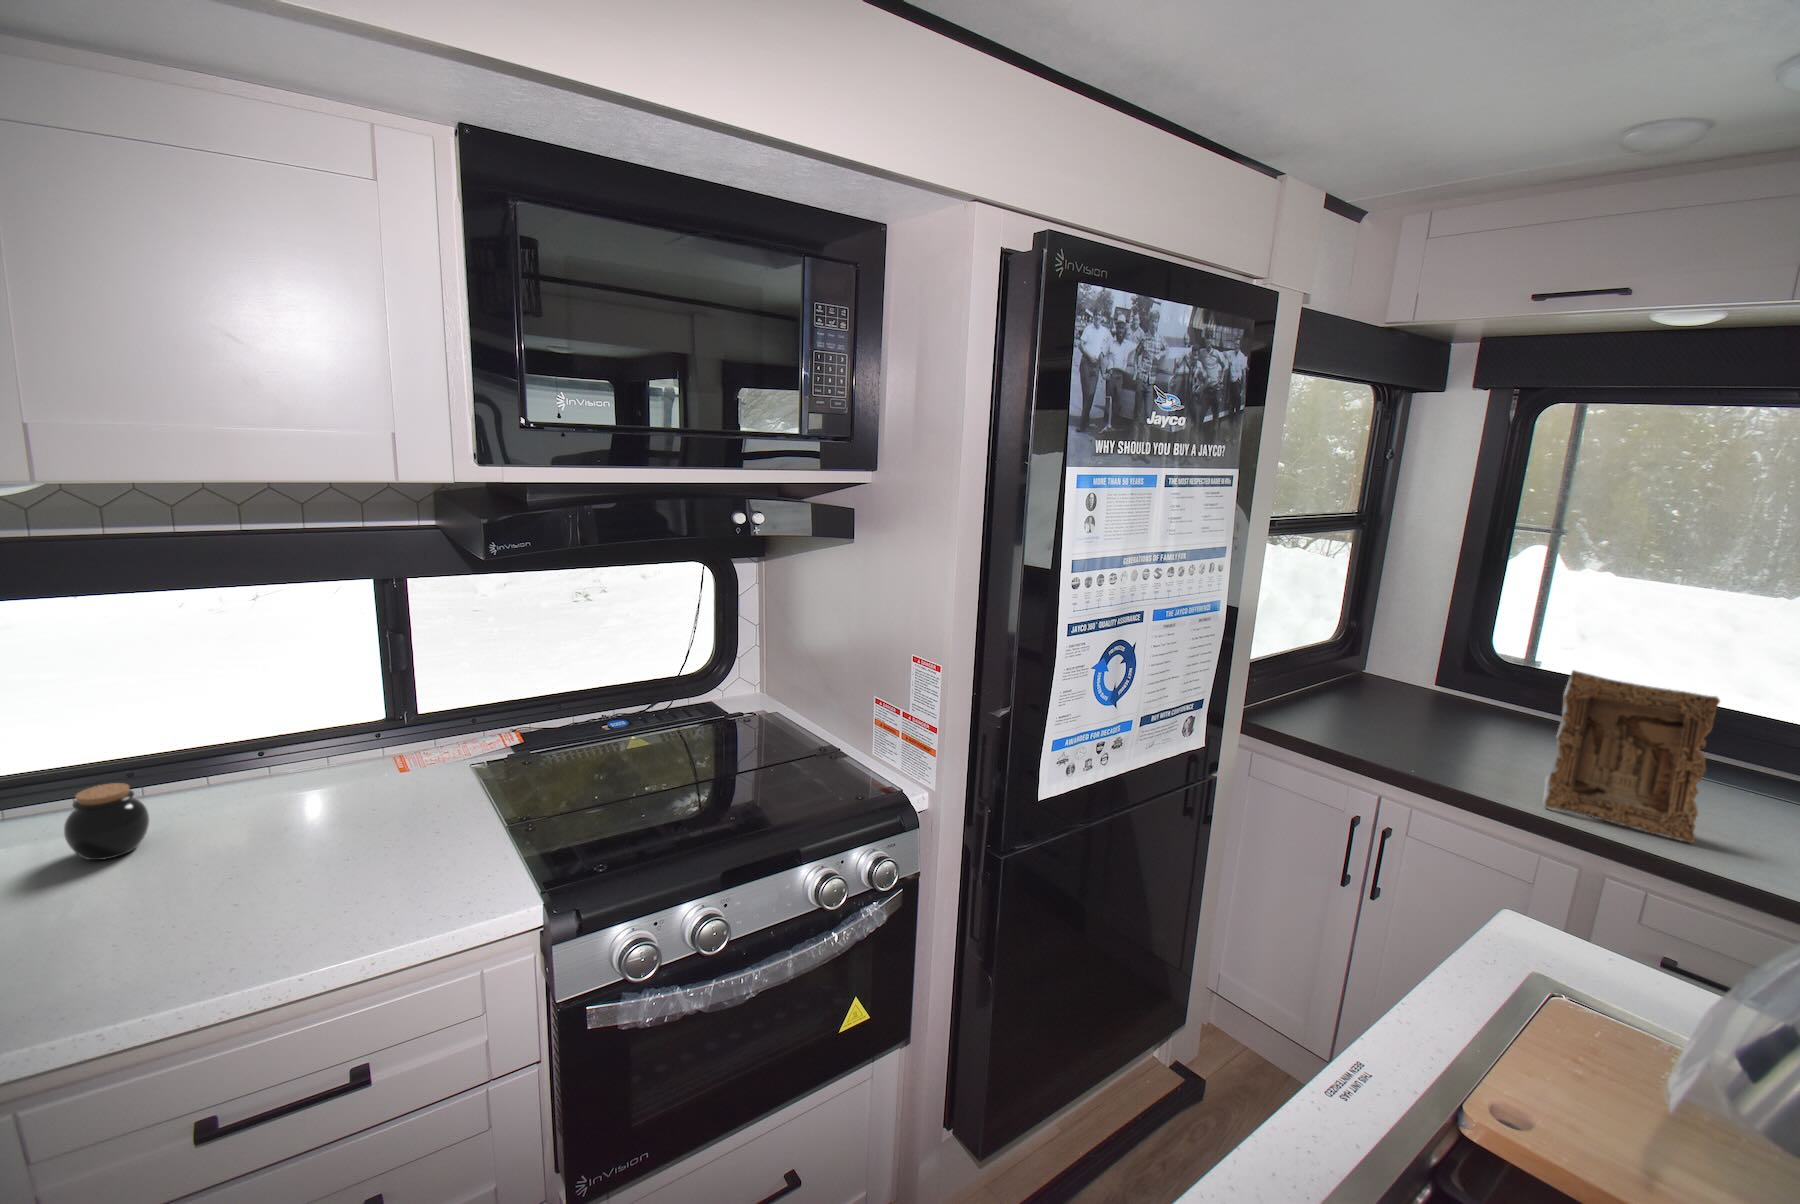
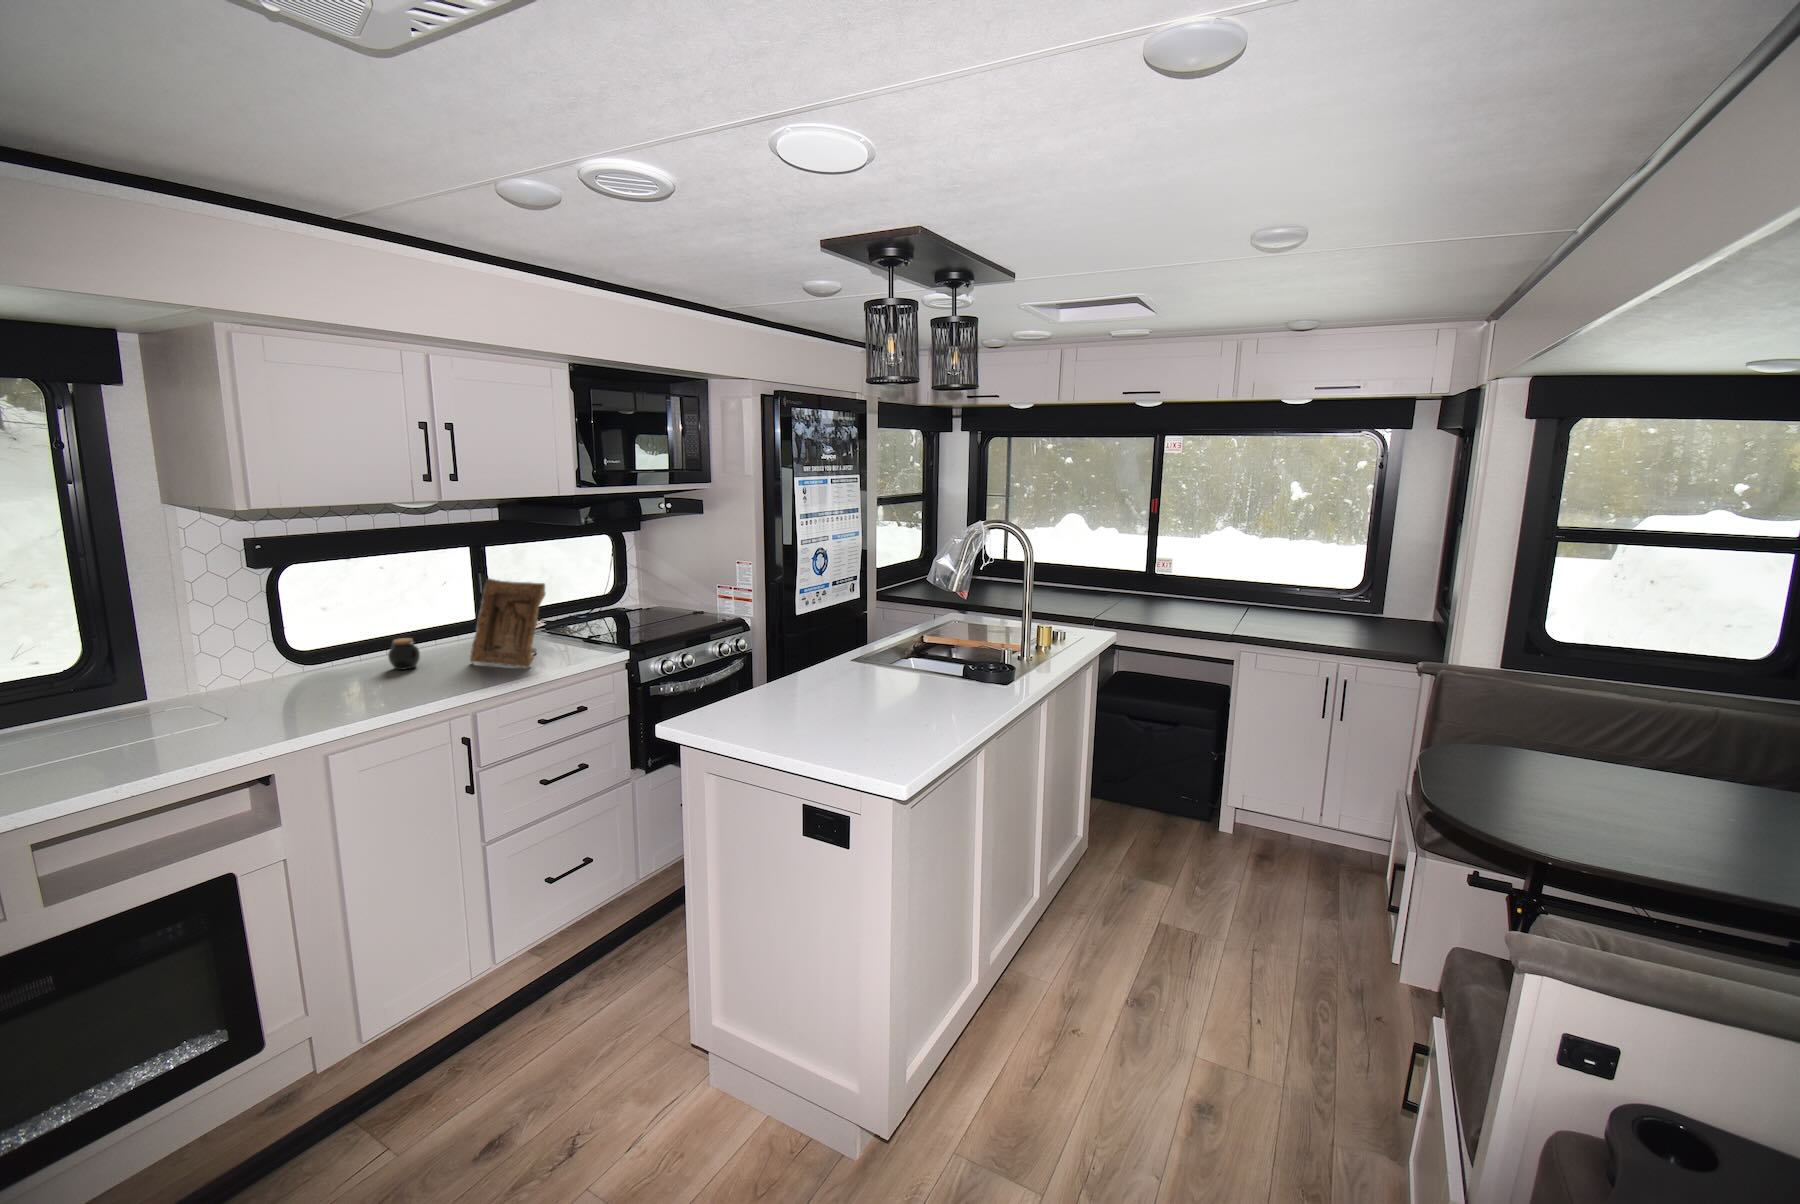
picture frame: present [1543,670,1720,843] -> present [470,579,545,667]

